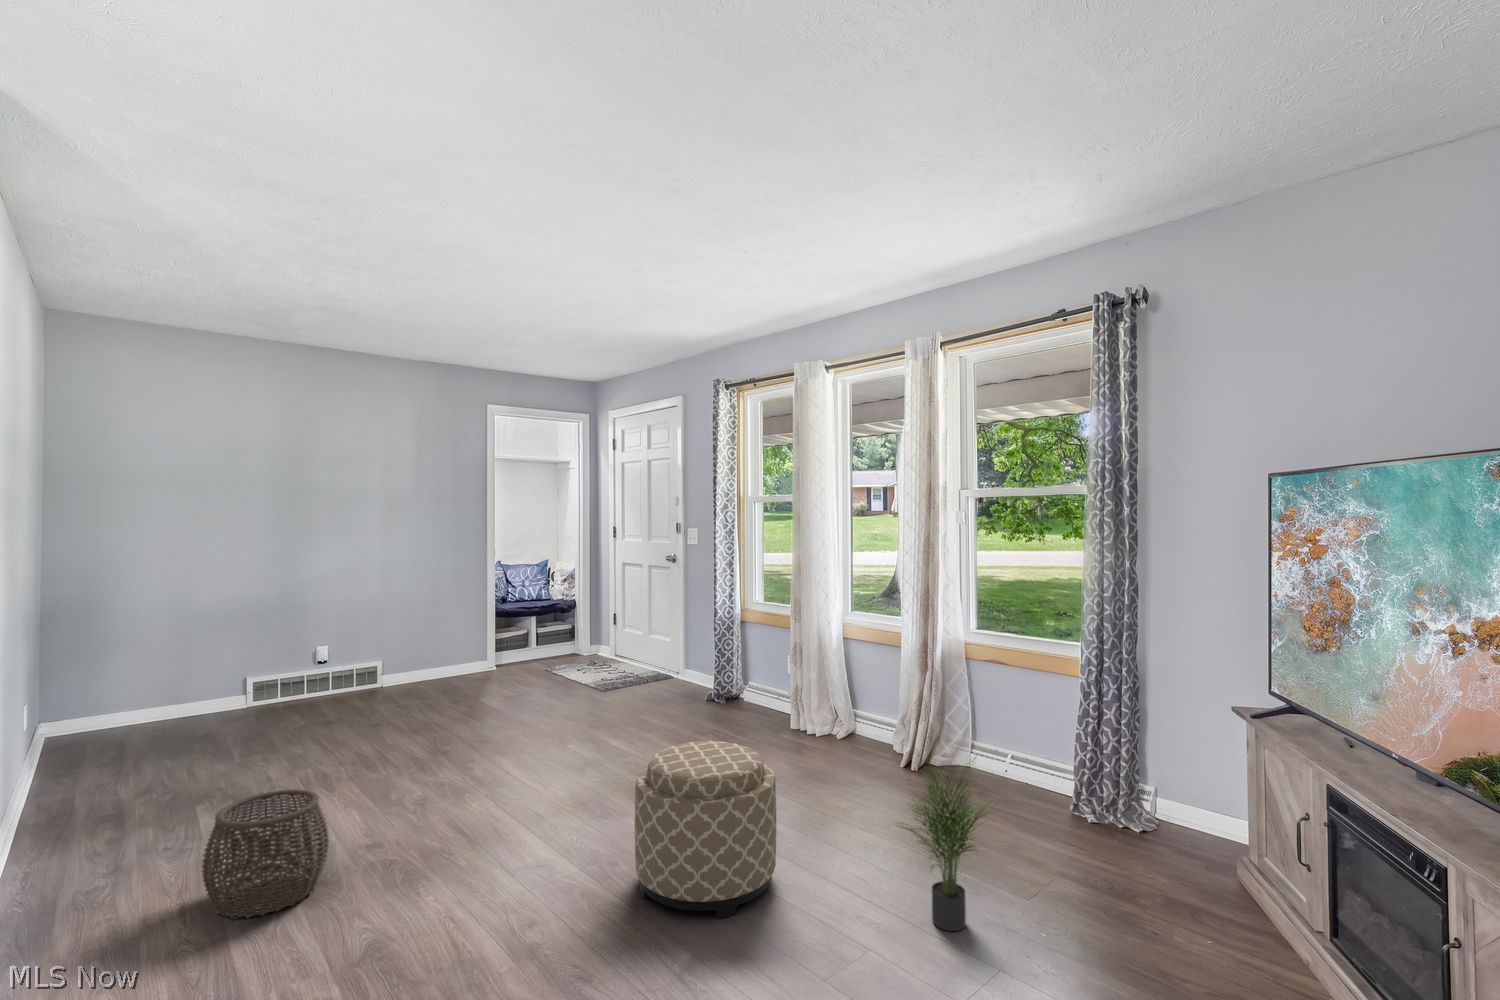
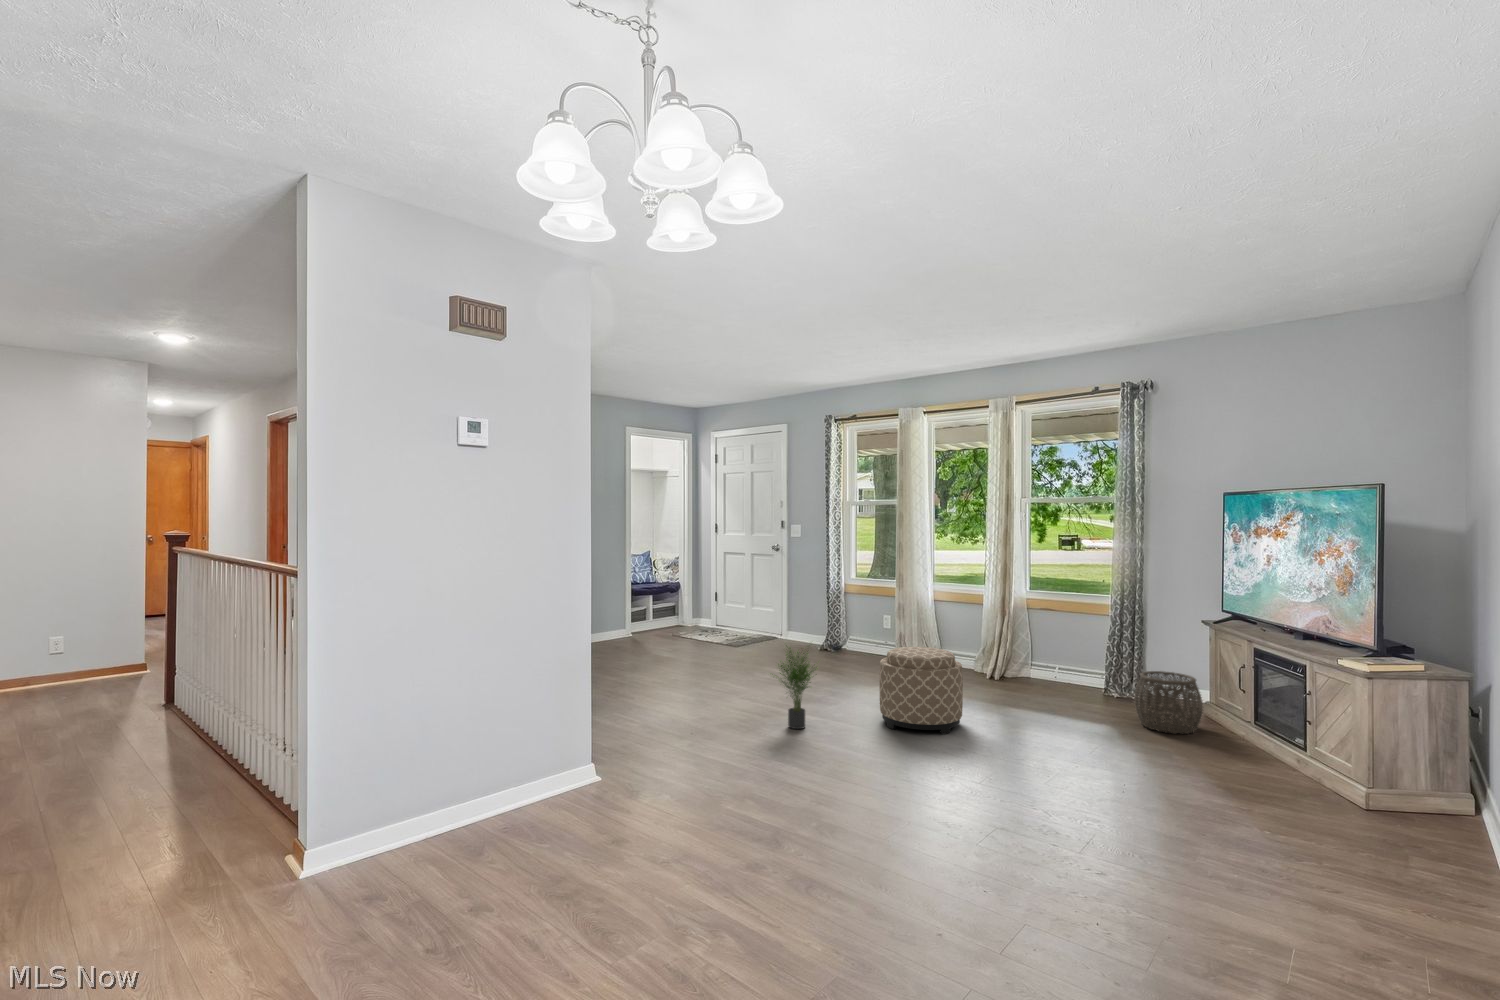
potted plant: present [899,757,993,931] -> present [778,648,816,729]
woven basket: present [202,789,329,919] -> present [1134,671,1203,734]

